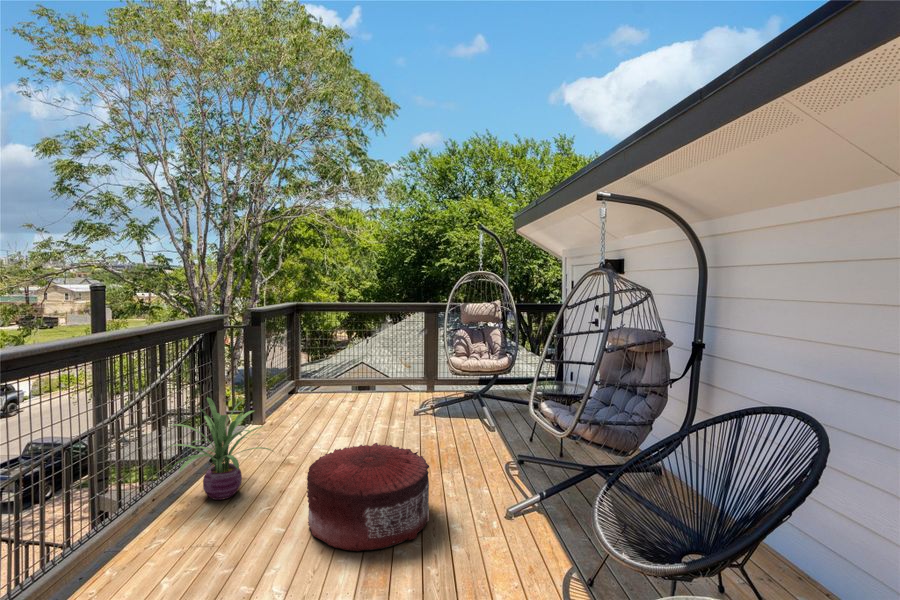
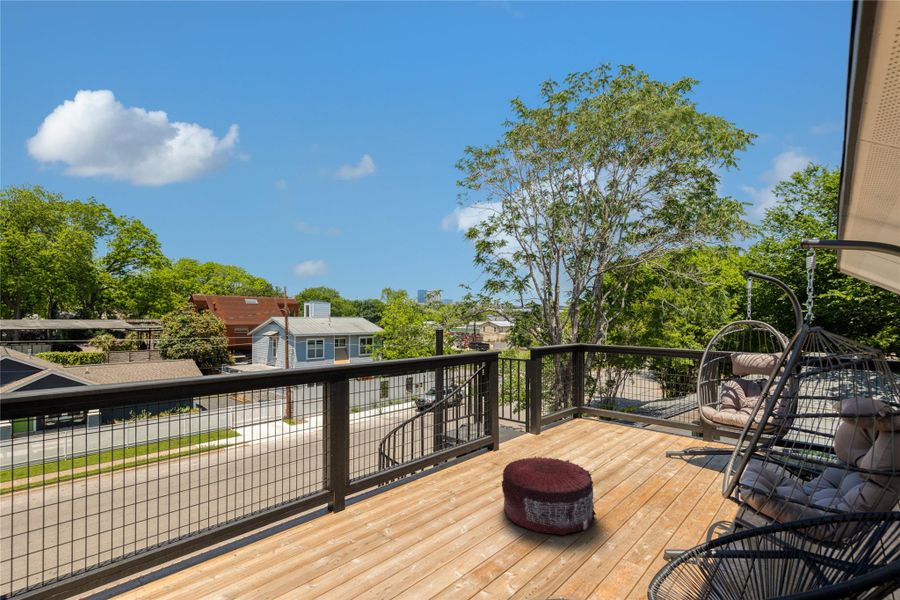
decorative plant: present [172,398,272,500] -> none [449,405,509,472]

